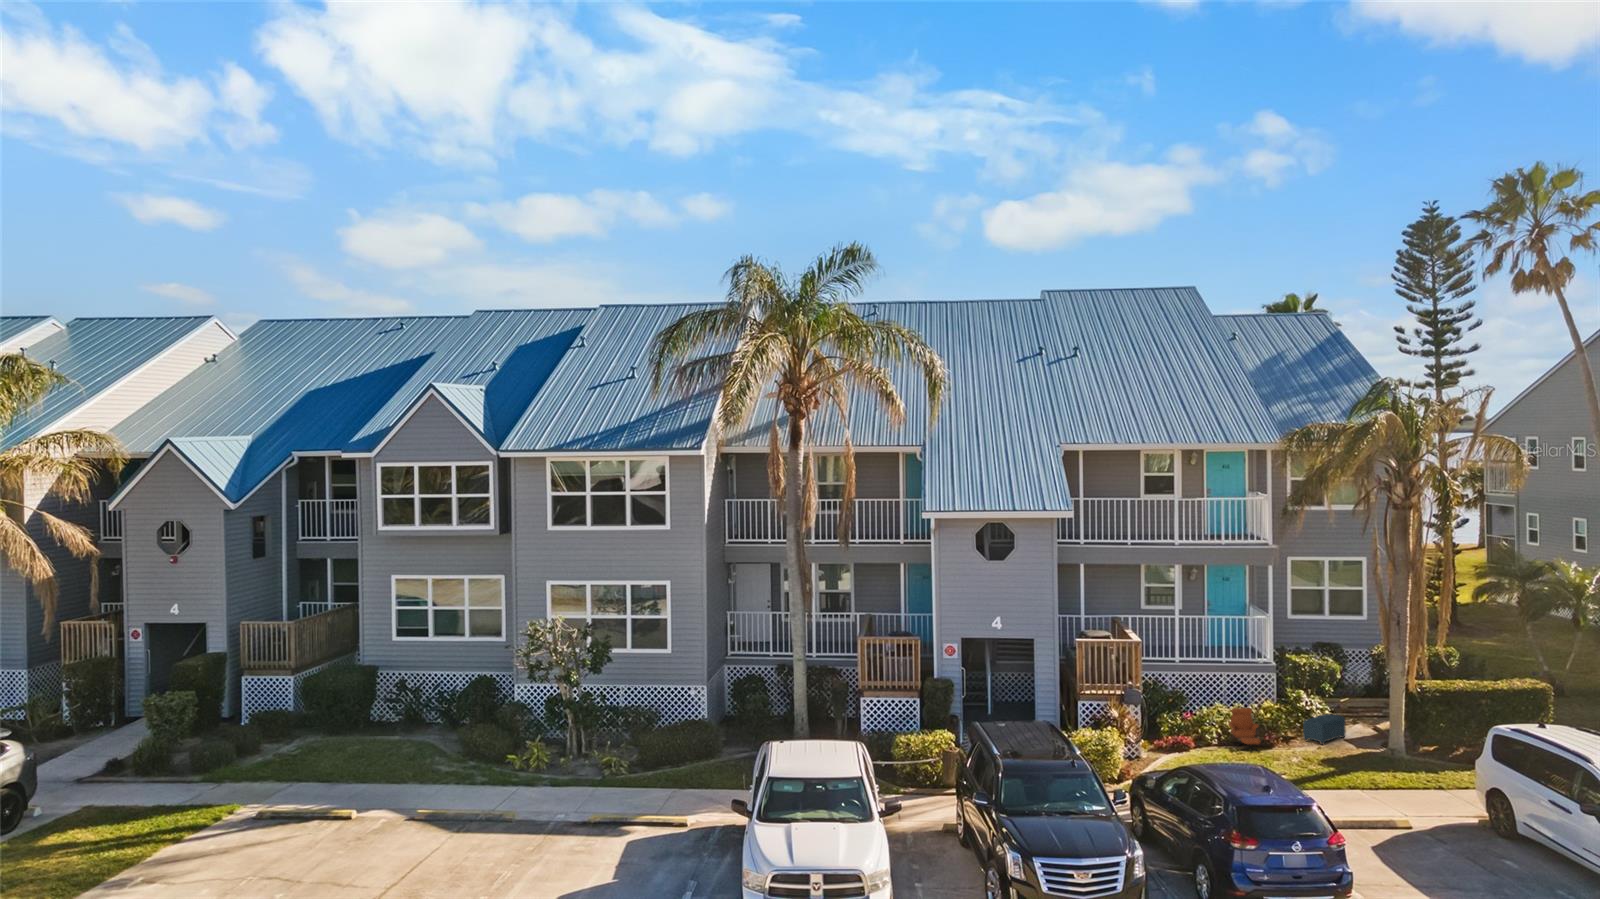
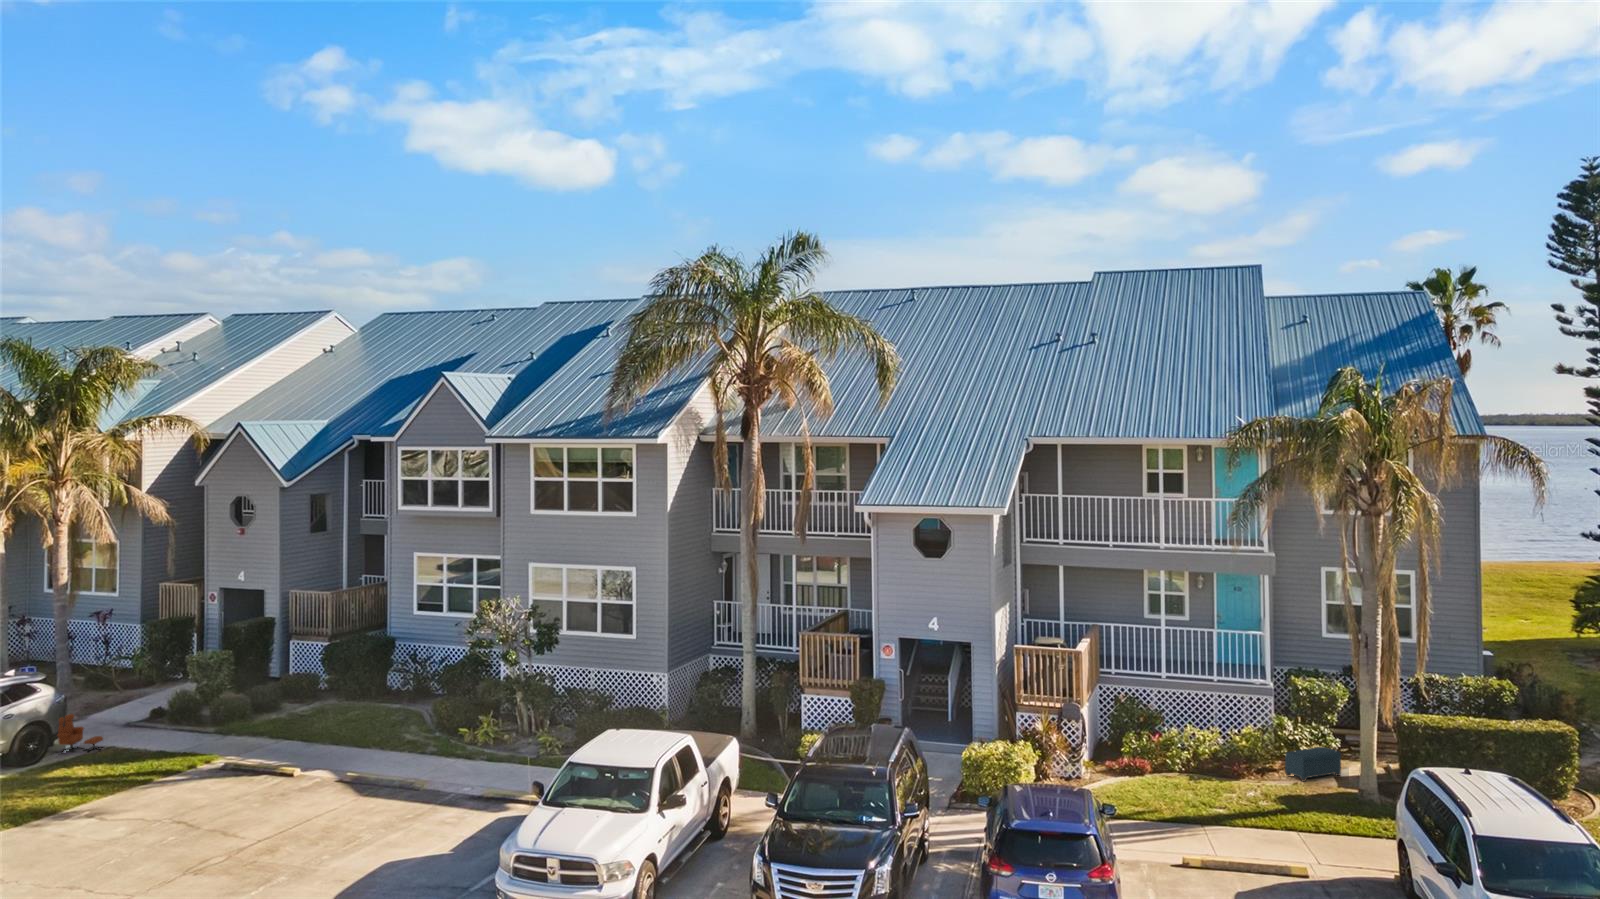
lounge chair: present [1228,708,1261,751] -> present [57,714,103,753]

